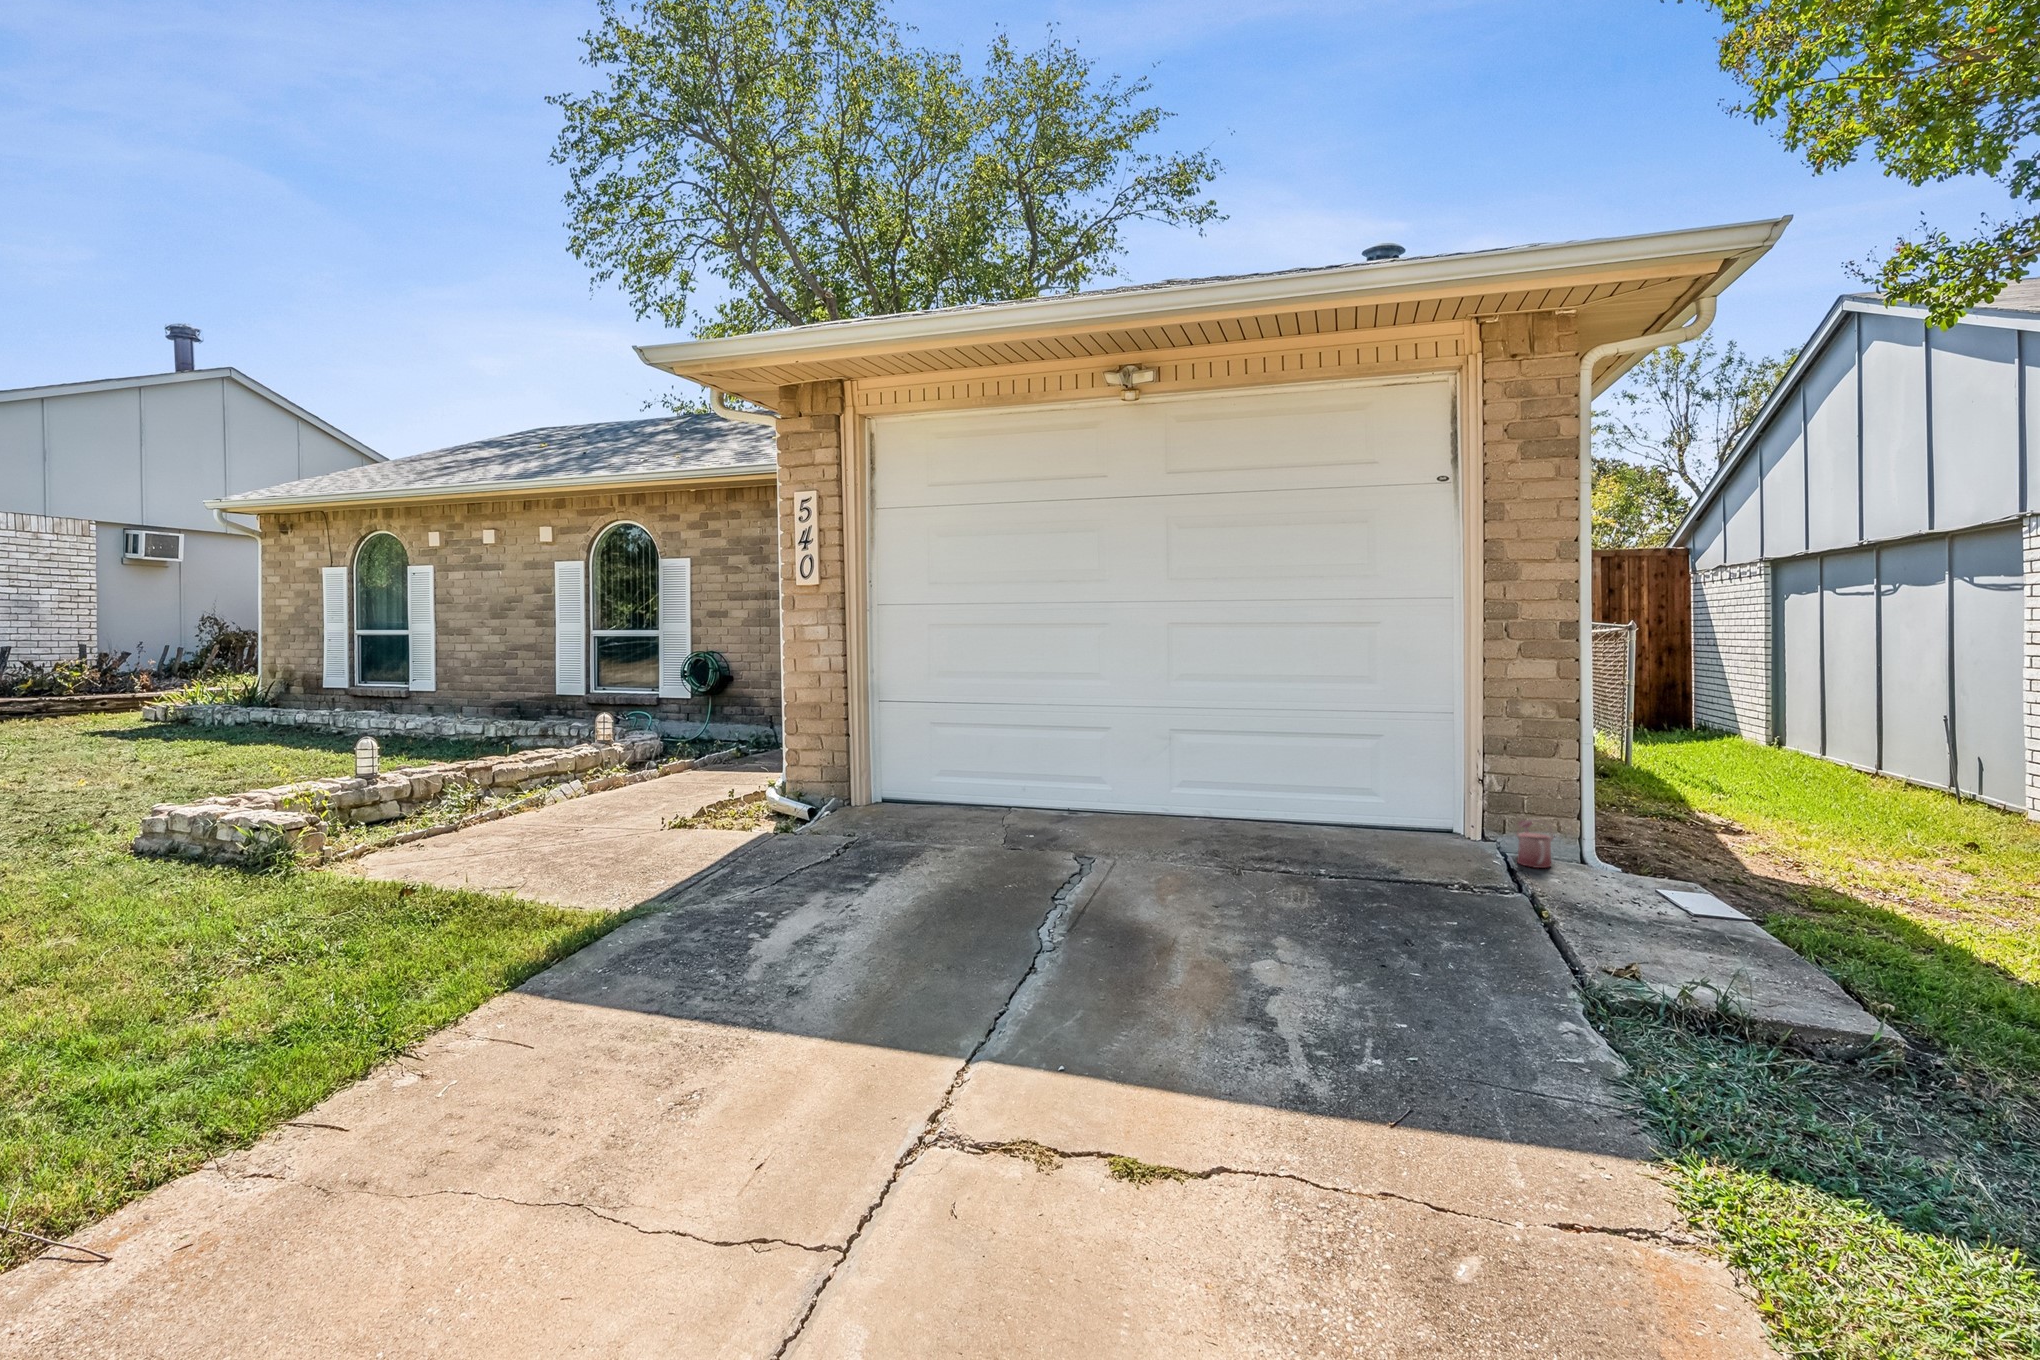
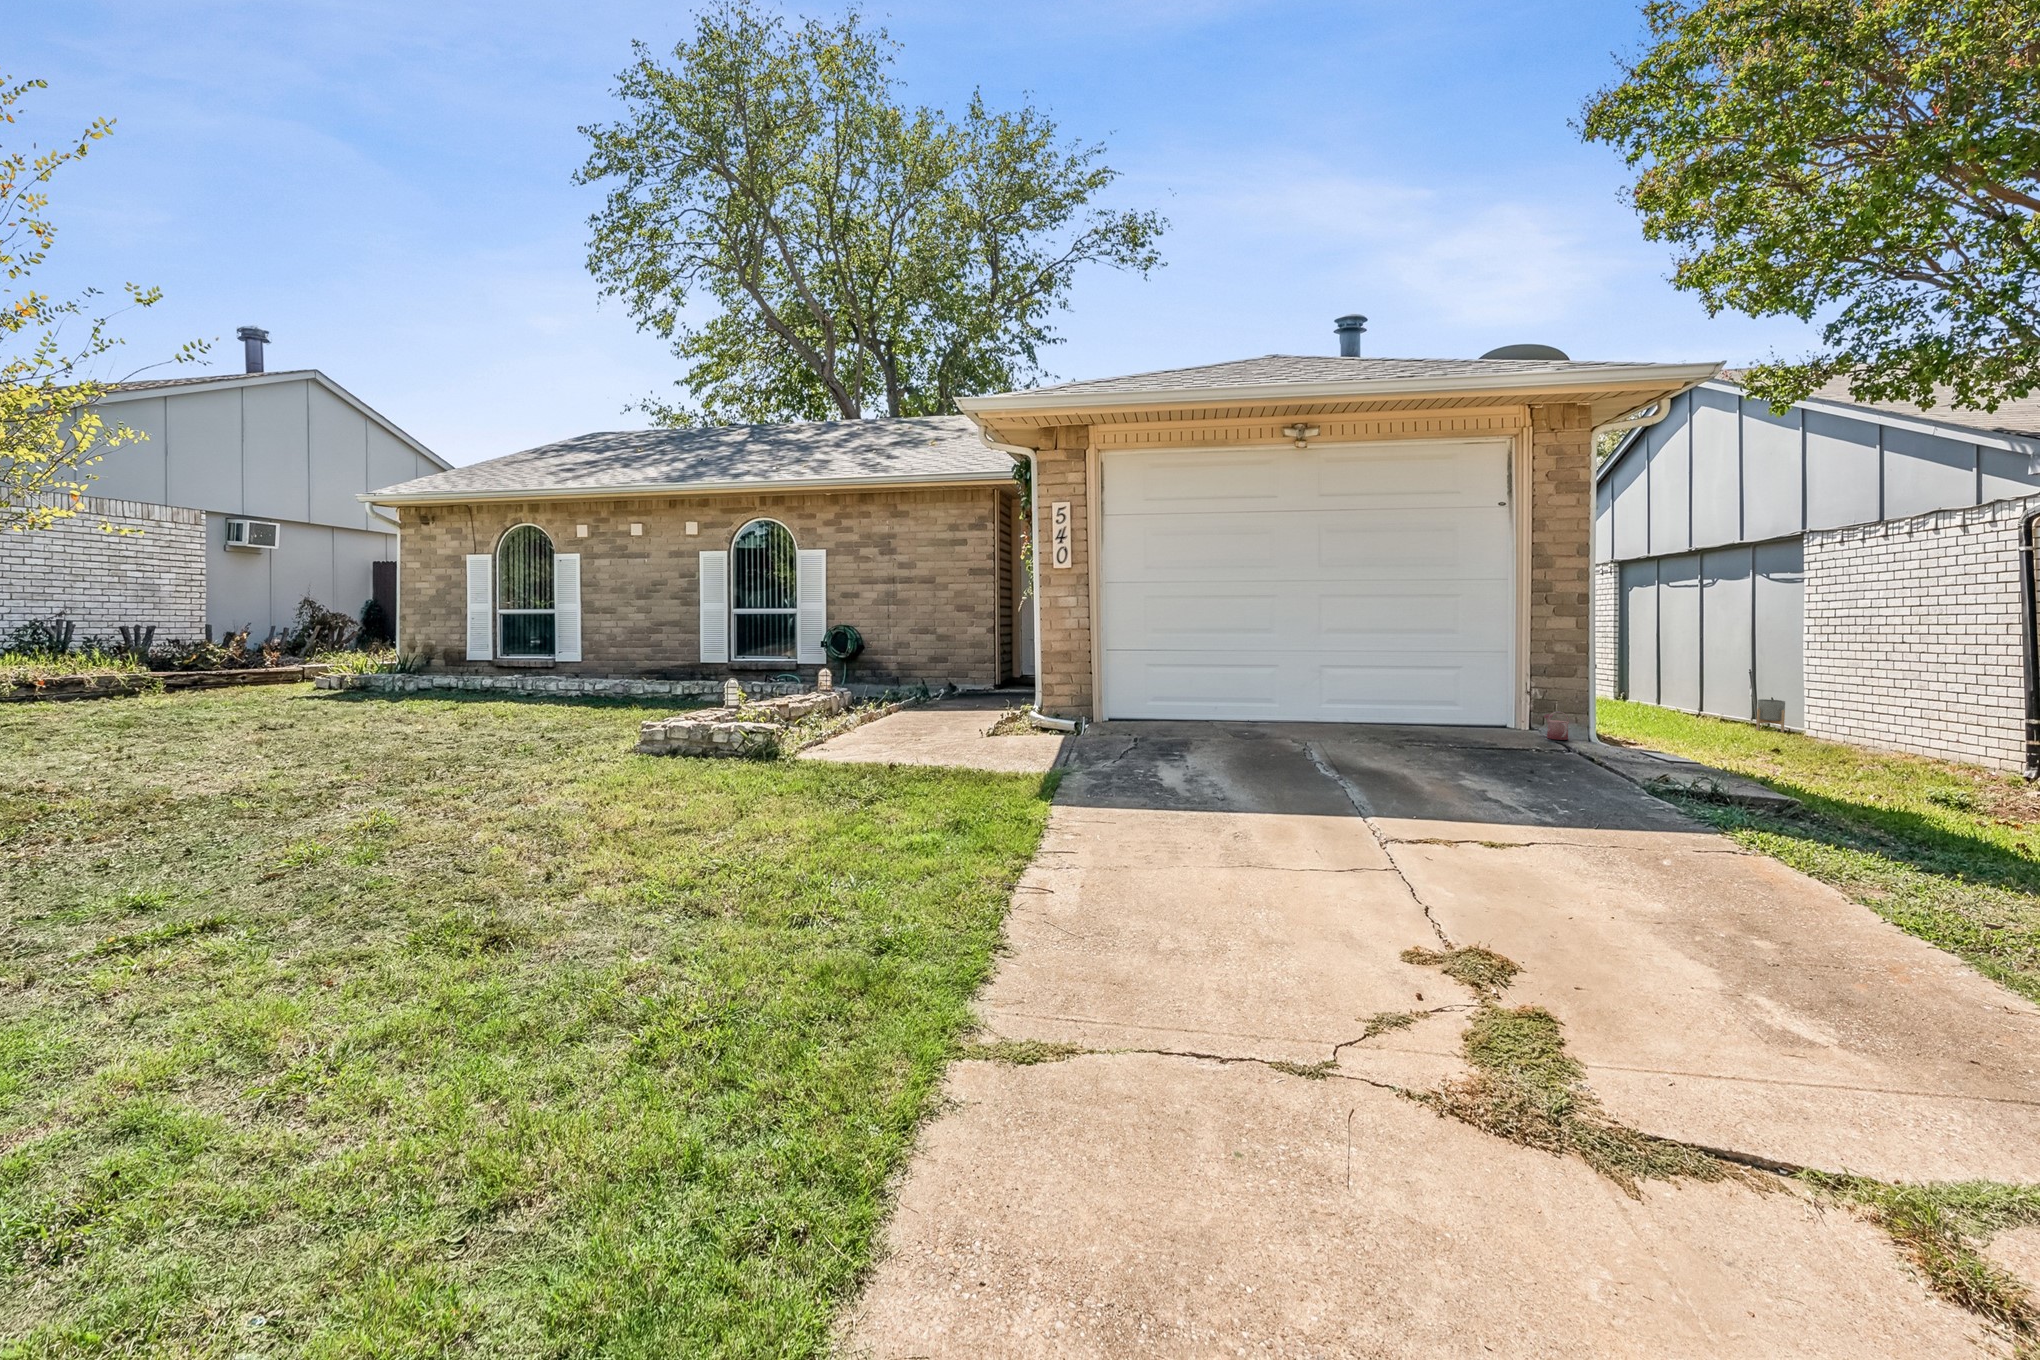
planter: none [1950,767,1998,819] -> present [1756,699,1785,732]

